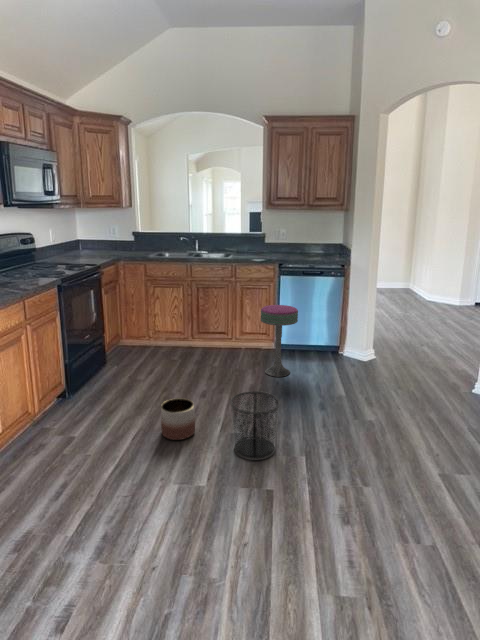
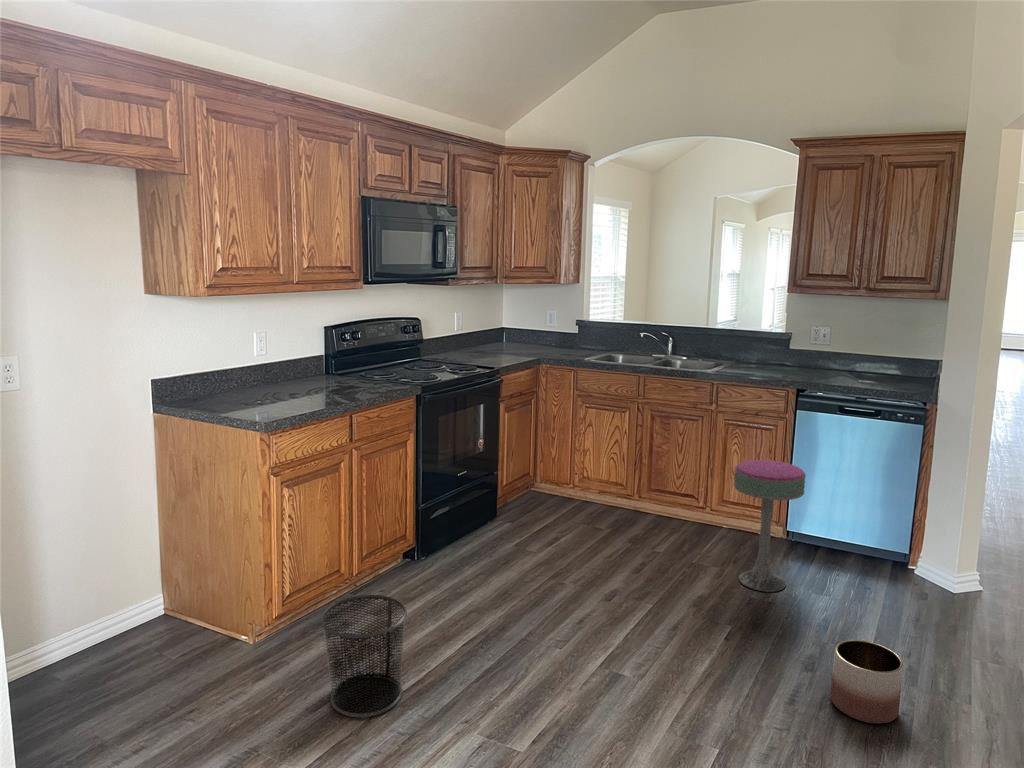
waste bin: present [230,391,280,460] -> present [320,595,407,717]
planter: present [161,398,195,440] -> present [830,640,903,724]

